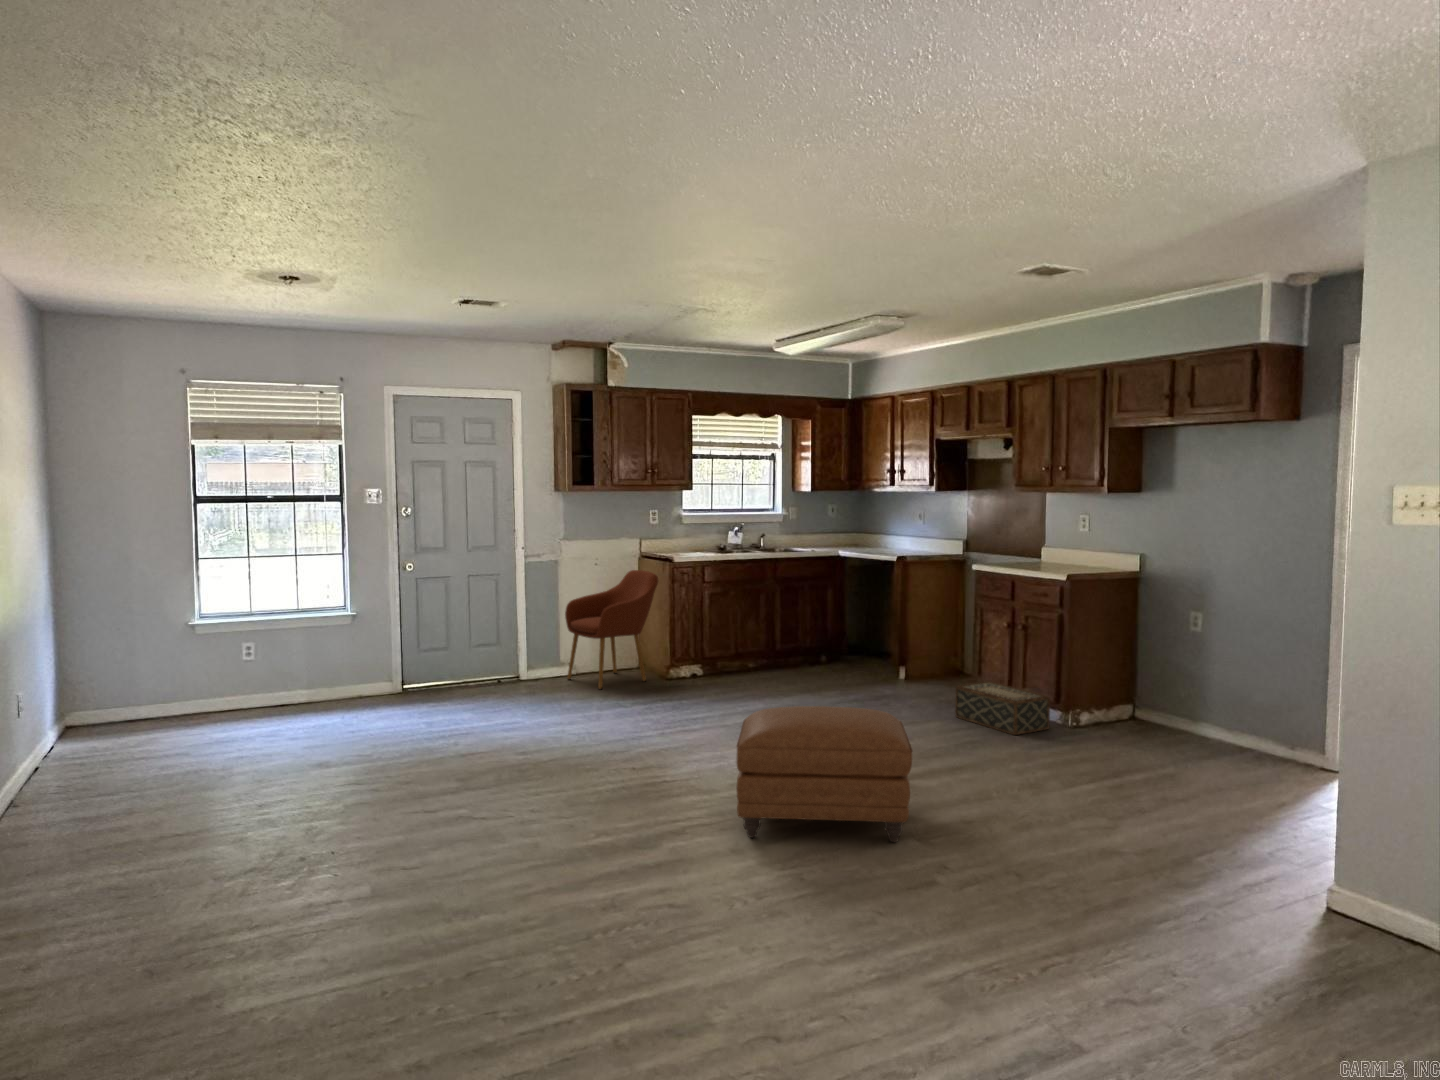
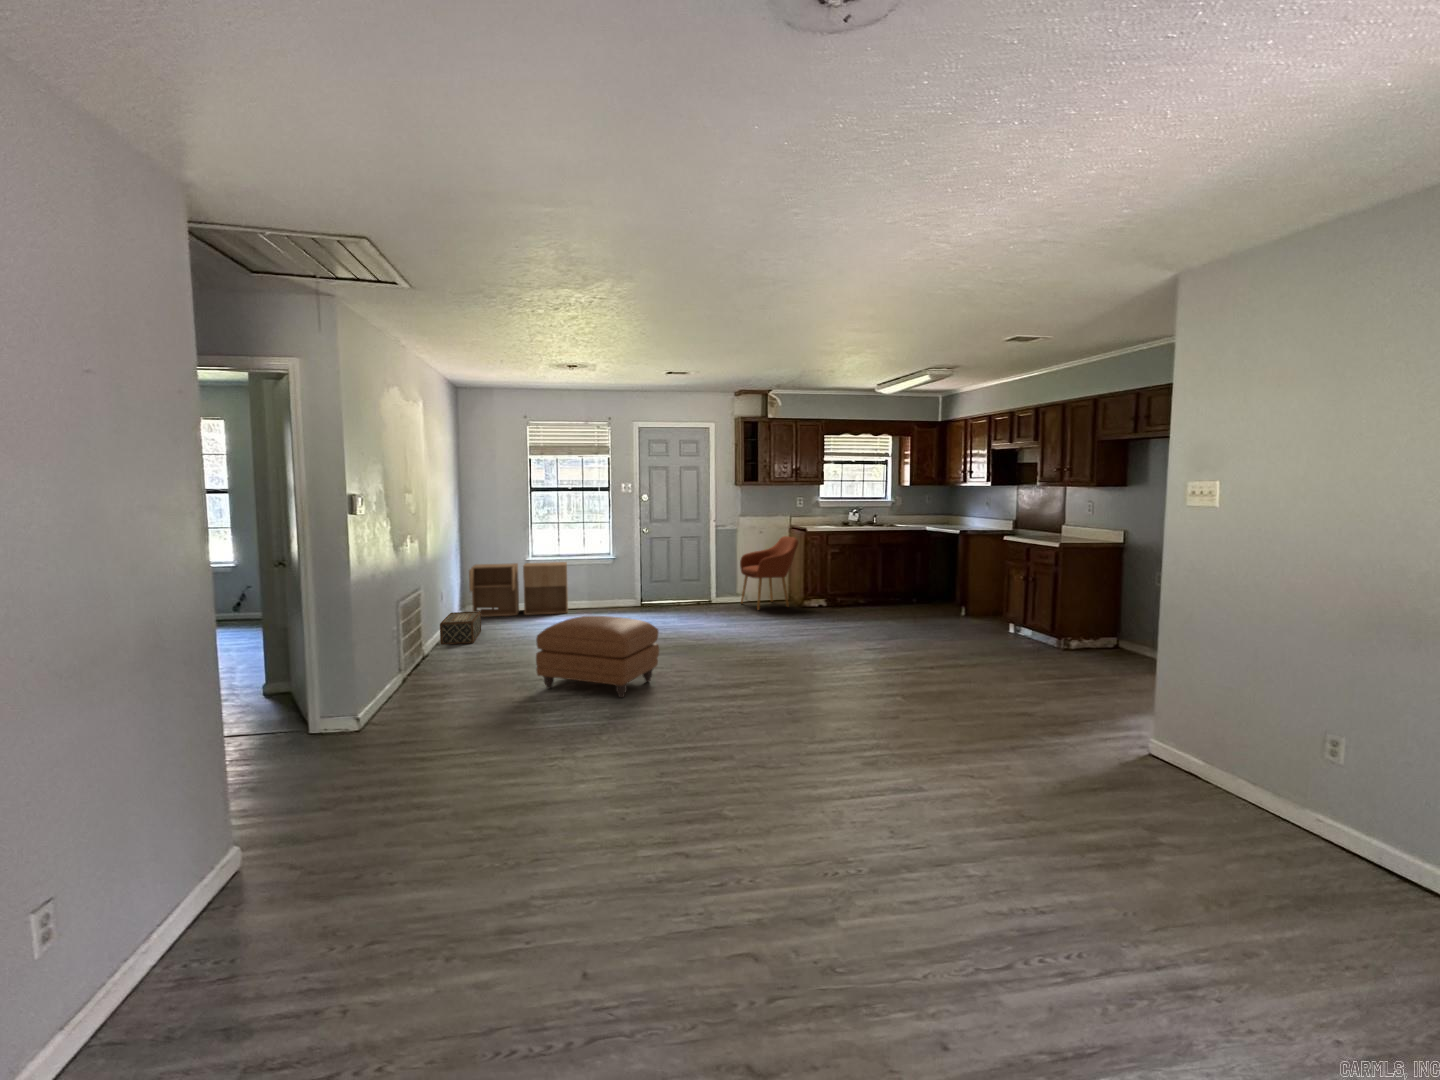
storage cabinet: none [74,625,271,734] -> present [469,562,568,617]
woven basket: present [955,681,1050,735] -> present [440,612,481,645]
ottoman: present [736,706,912,842] -> present [536,616,659,698]

